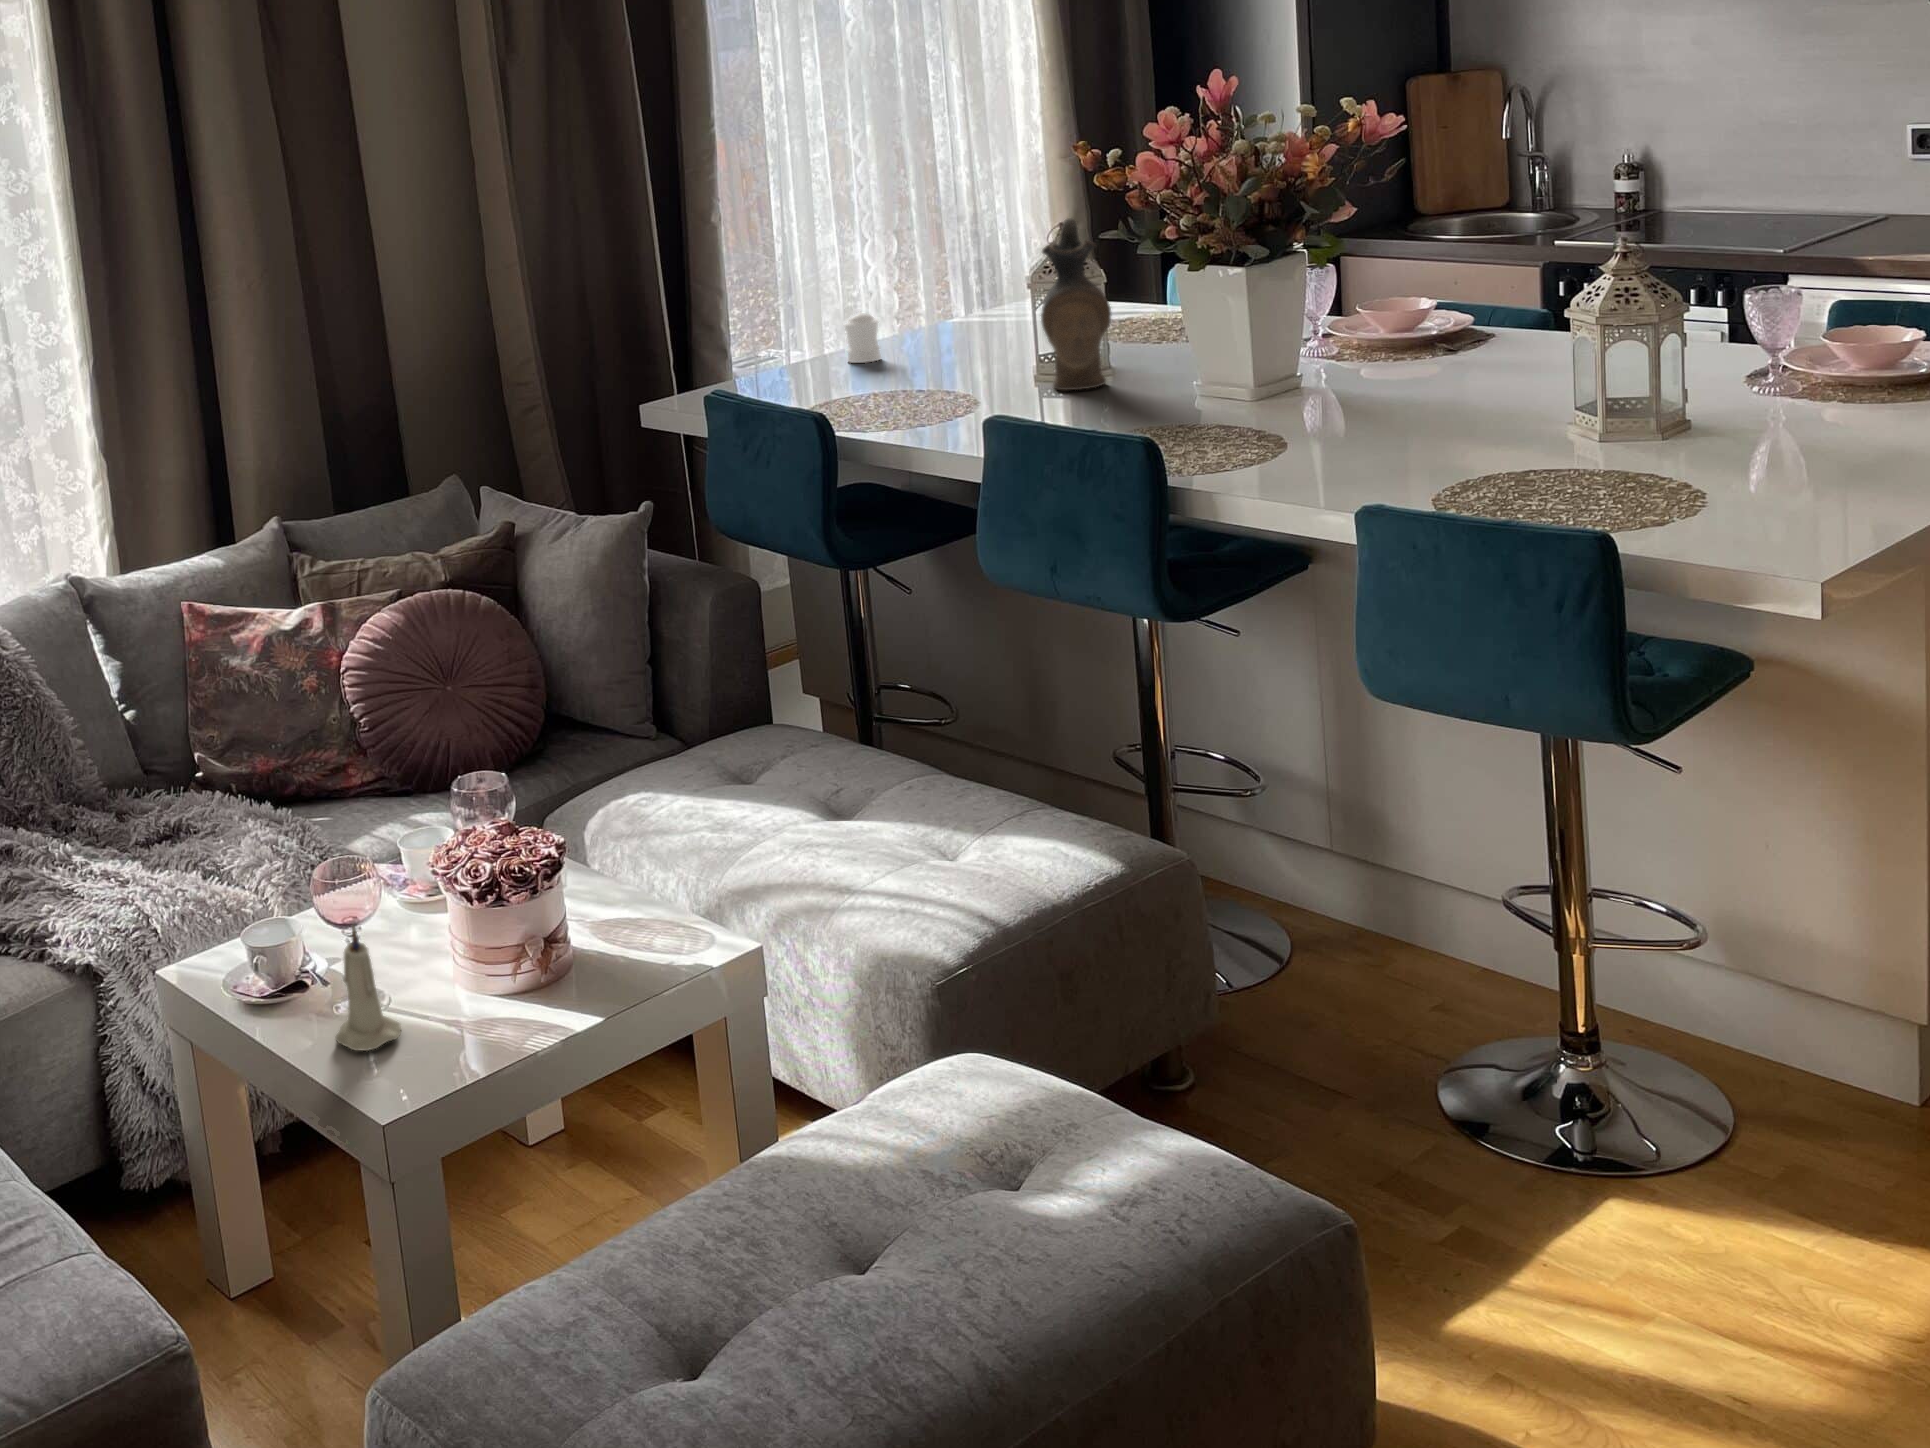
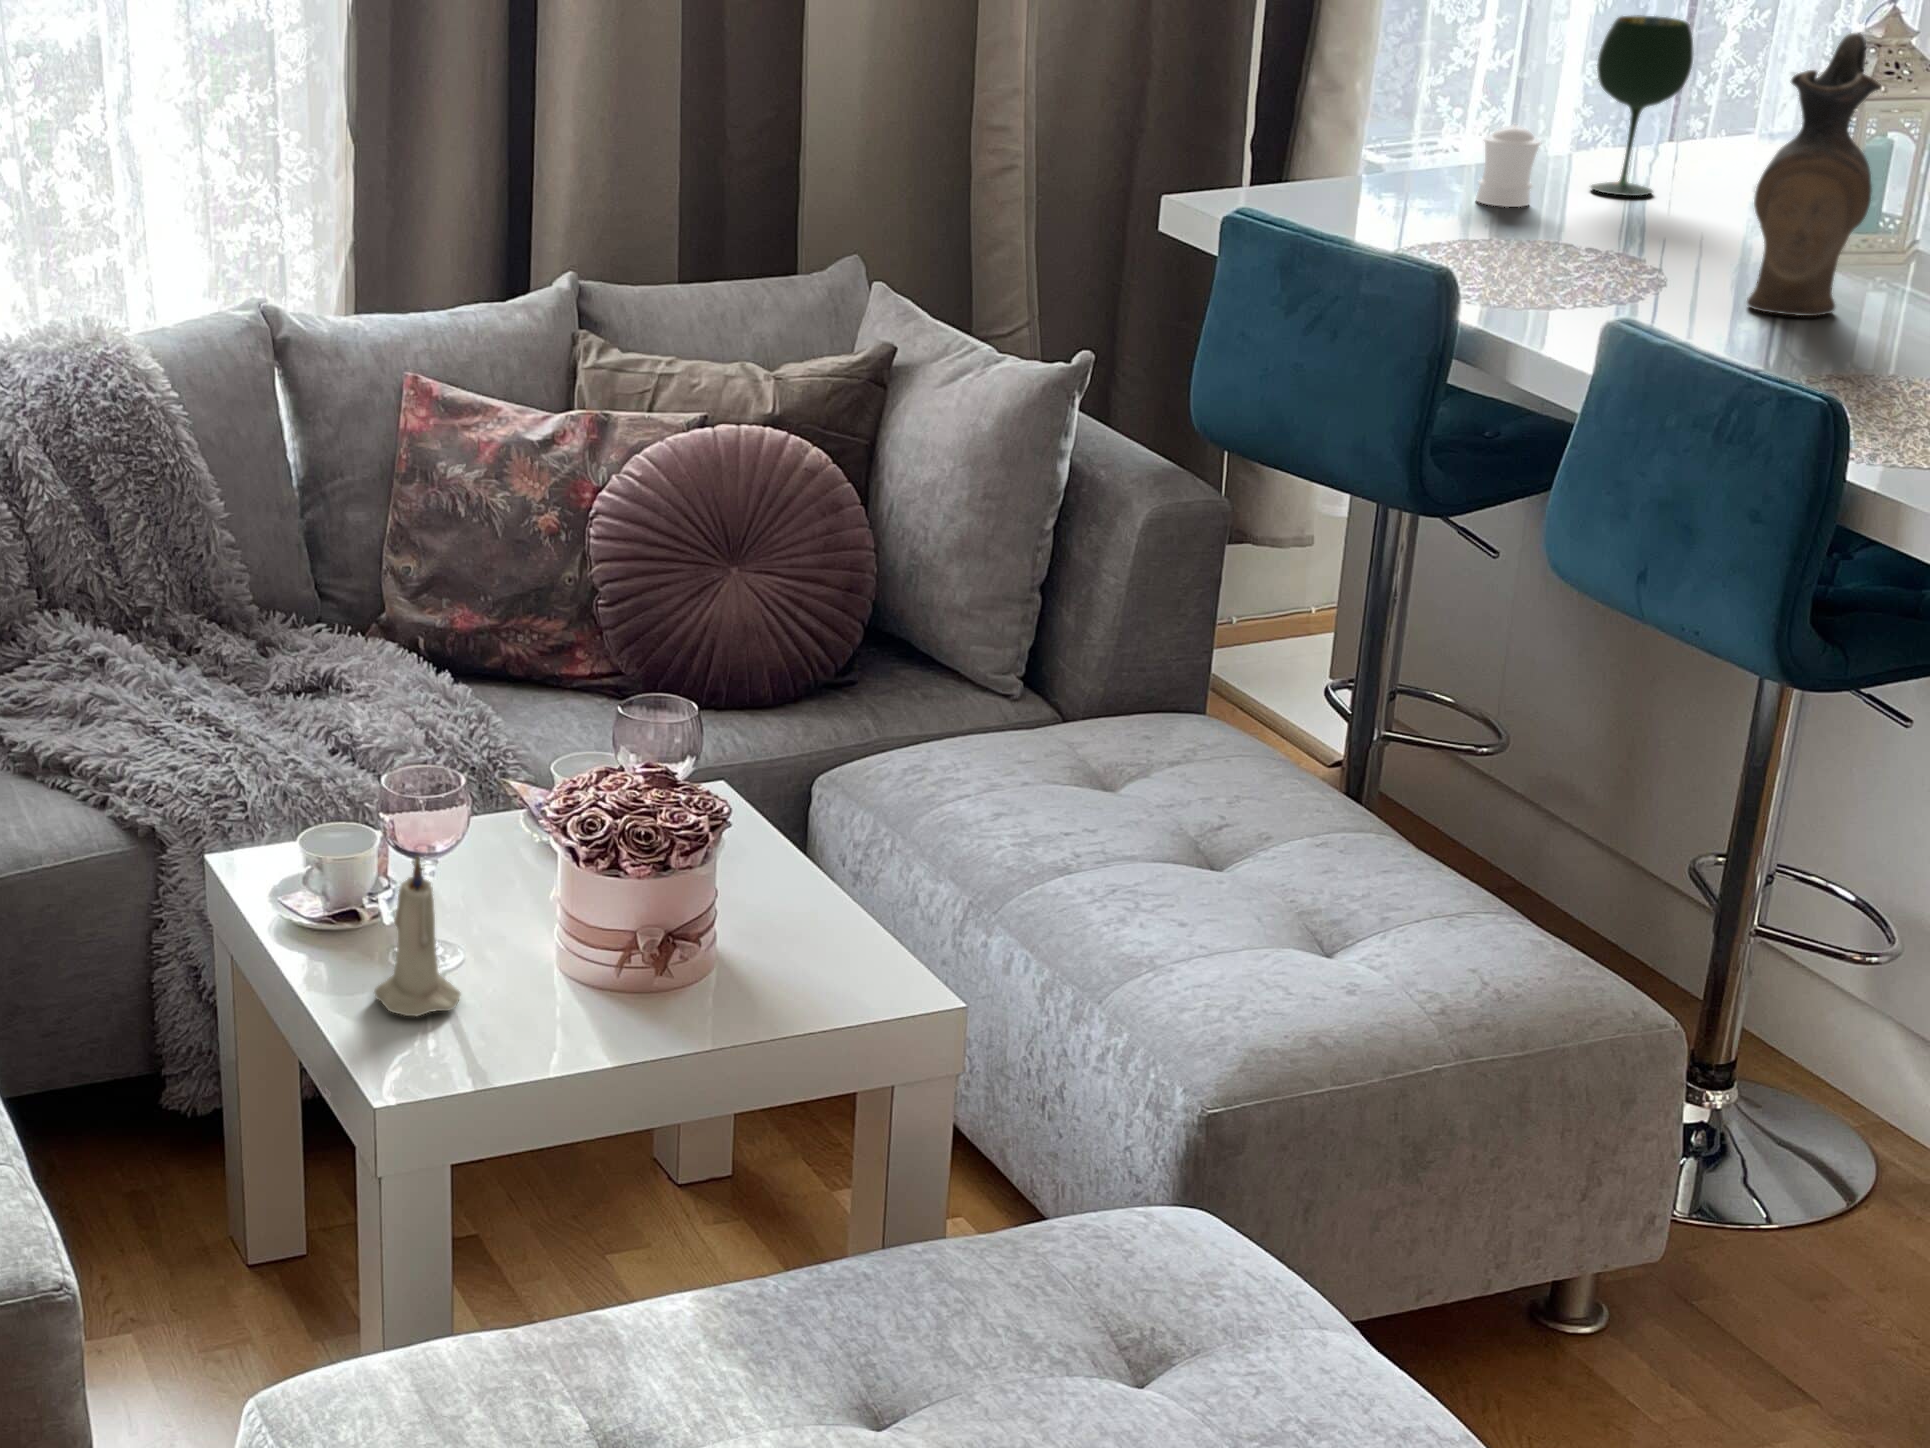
wine glass: none [894,235,951,344] -> present [1591,15,1693,196]

